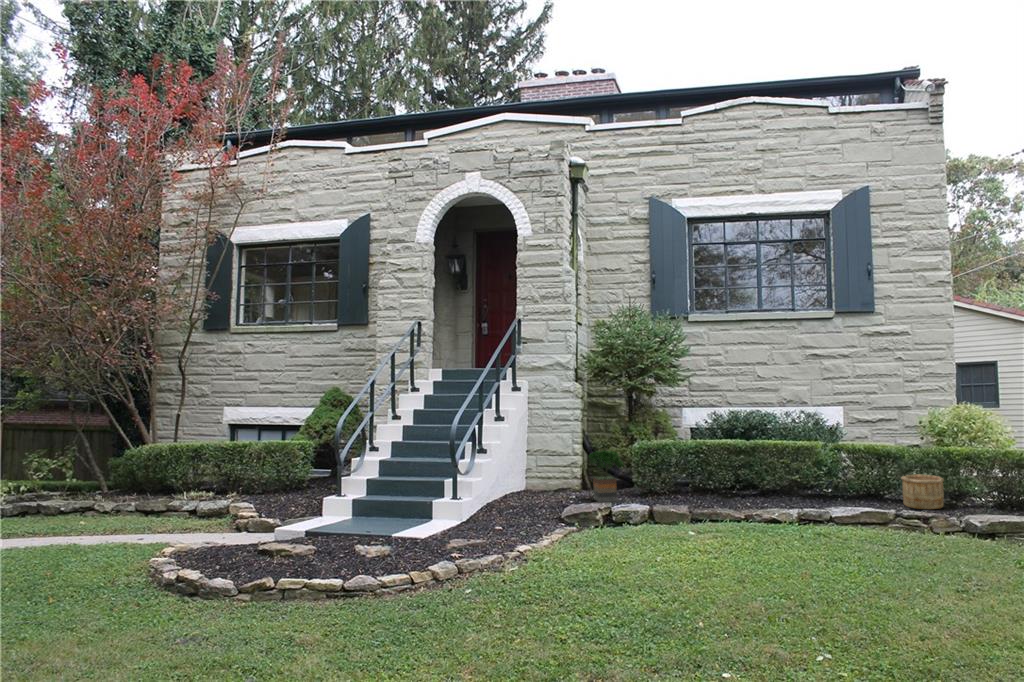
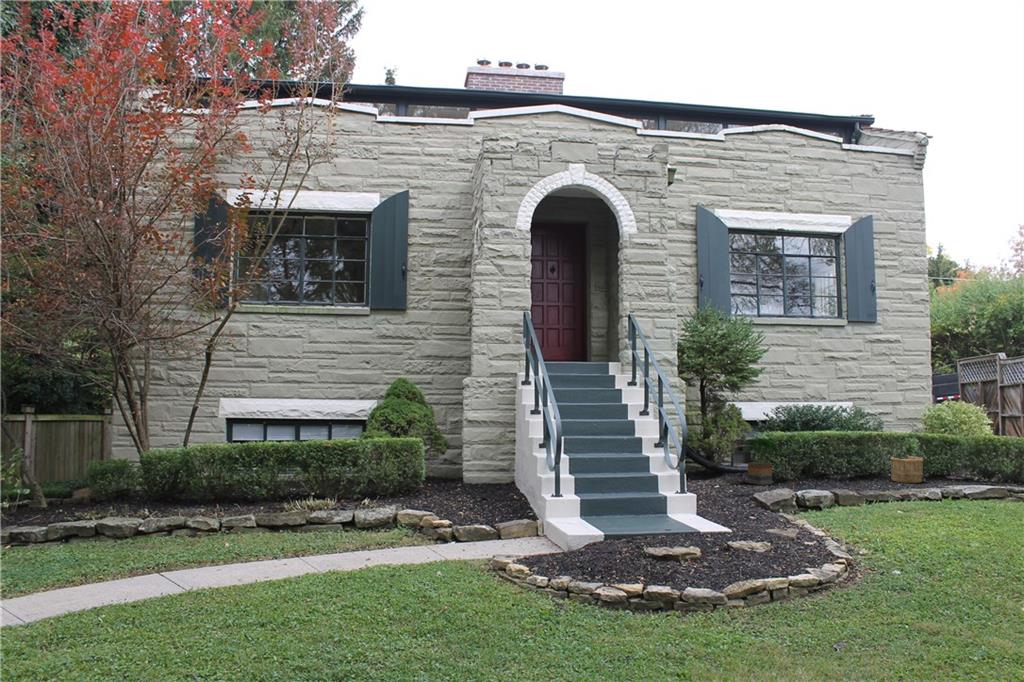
wooden bucket: present [901,474,944,509] -> present [890,456,923,483]

